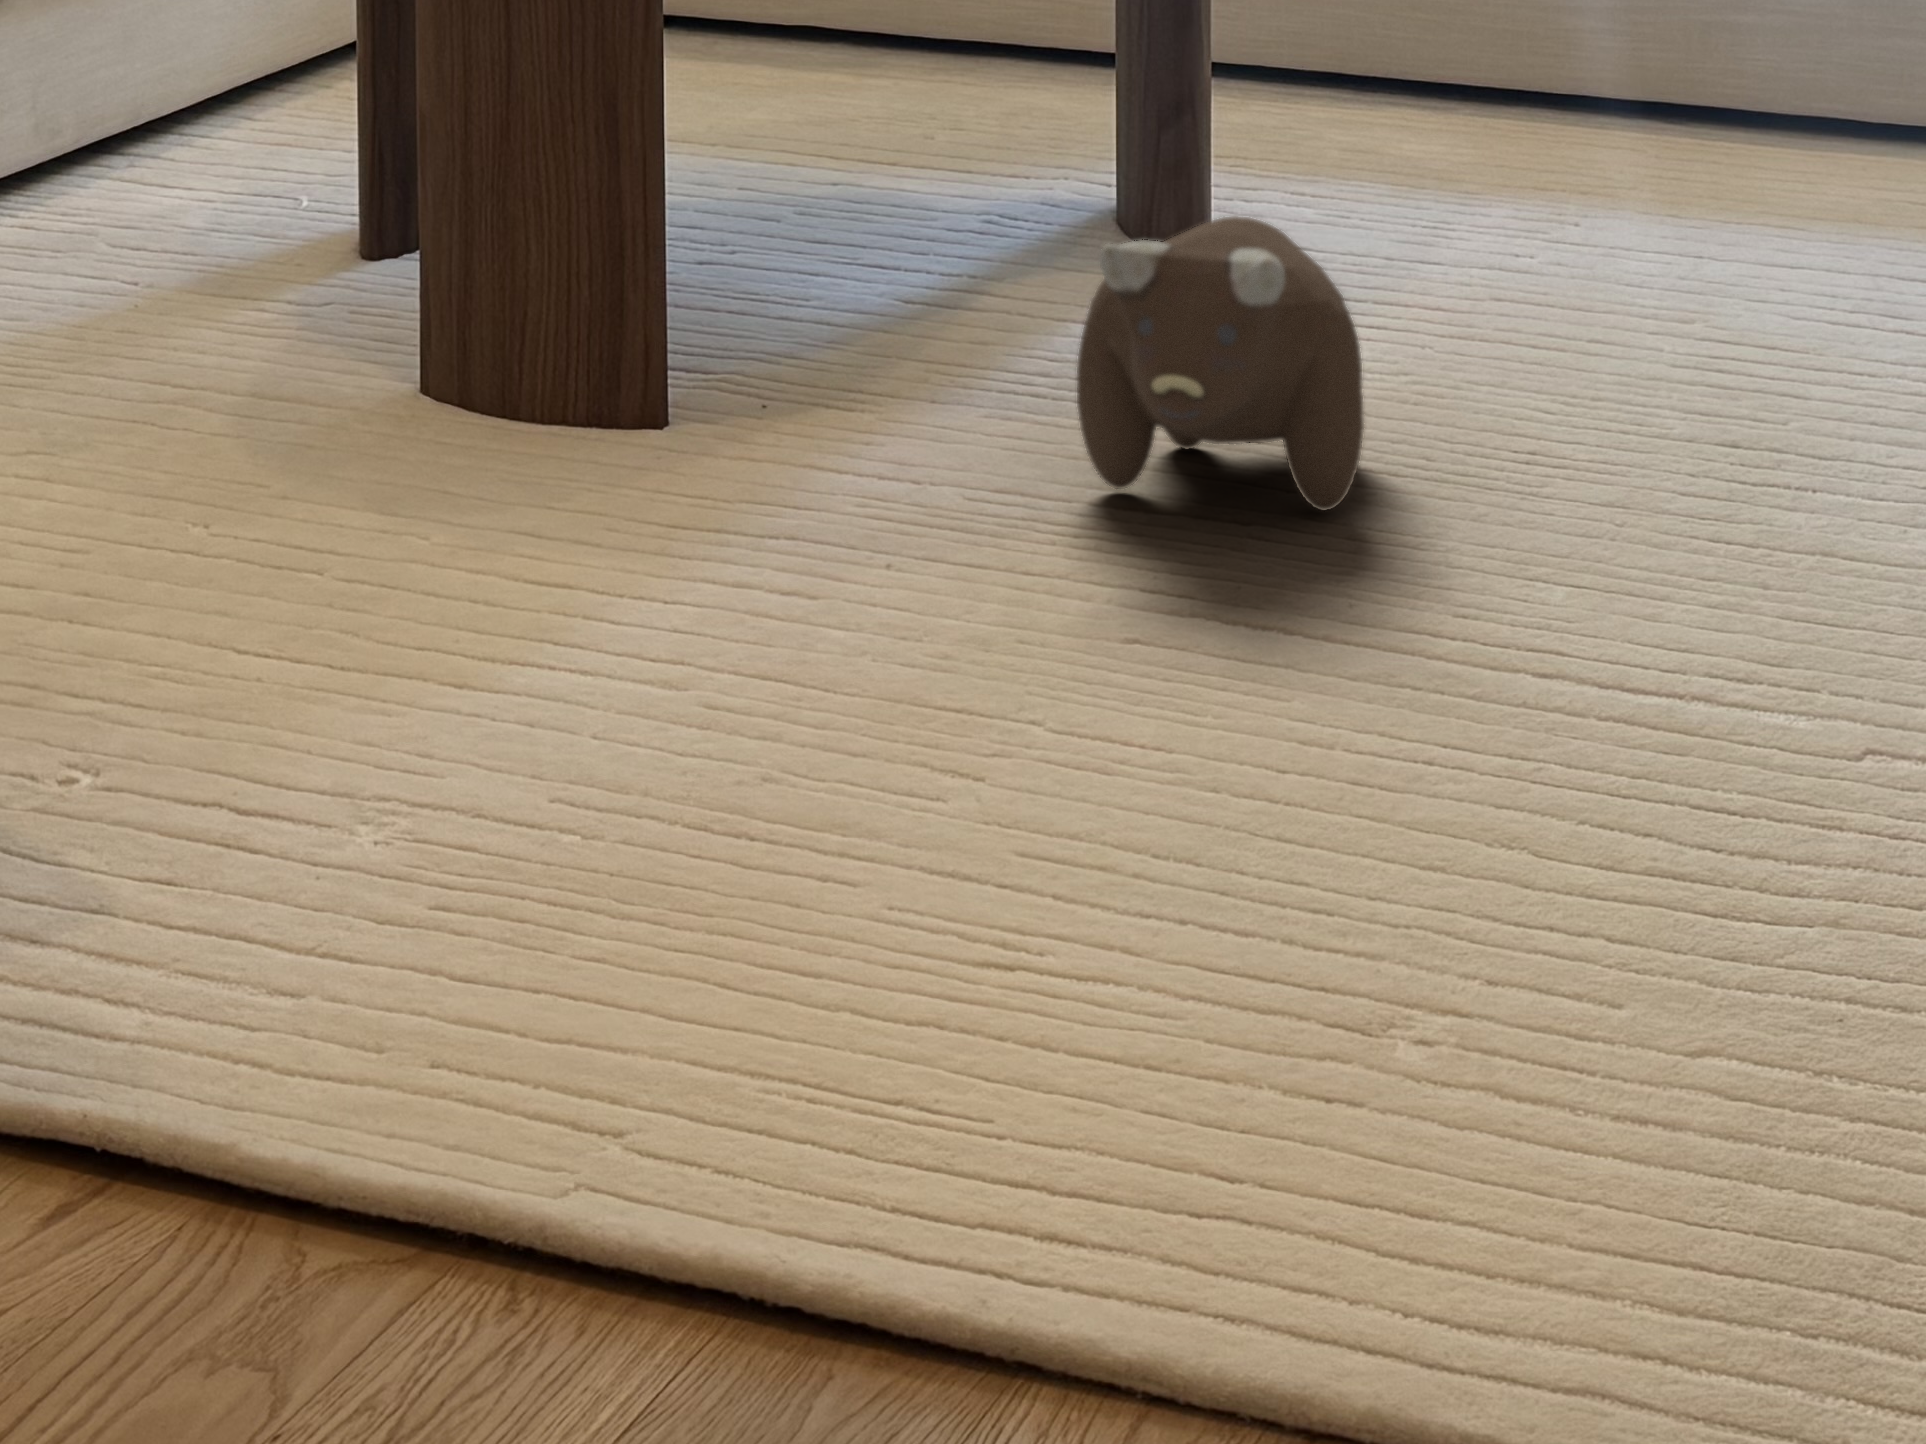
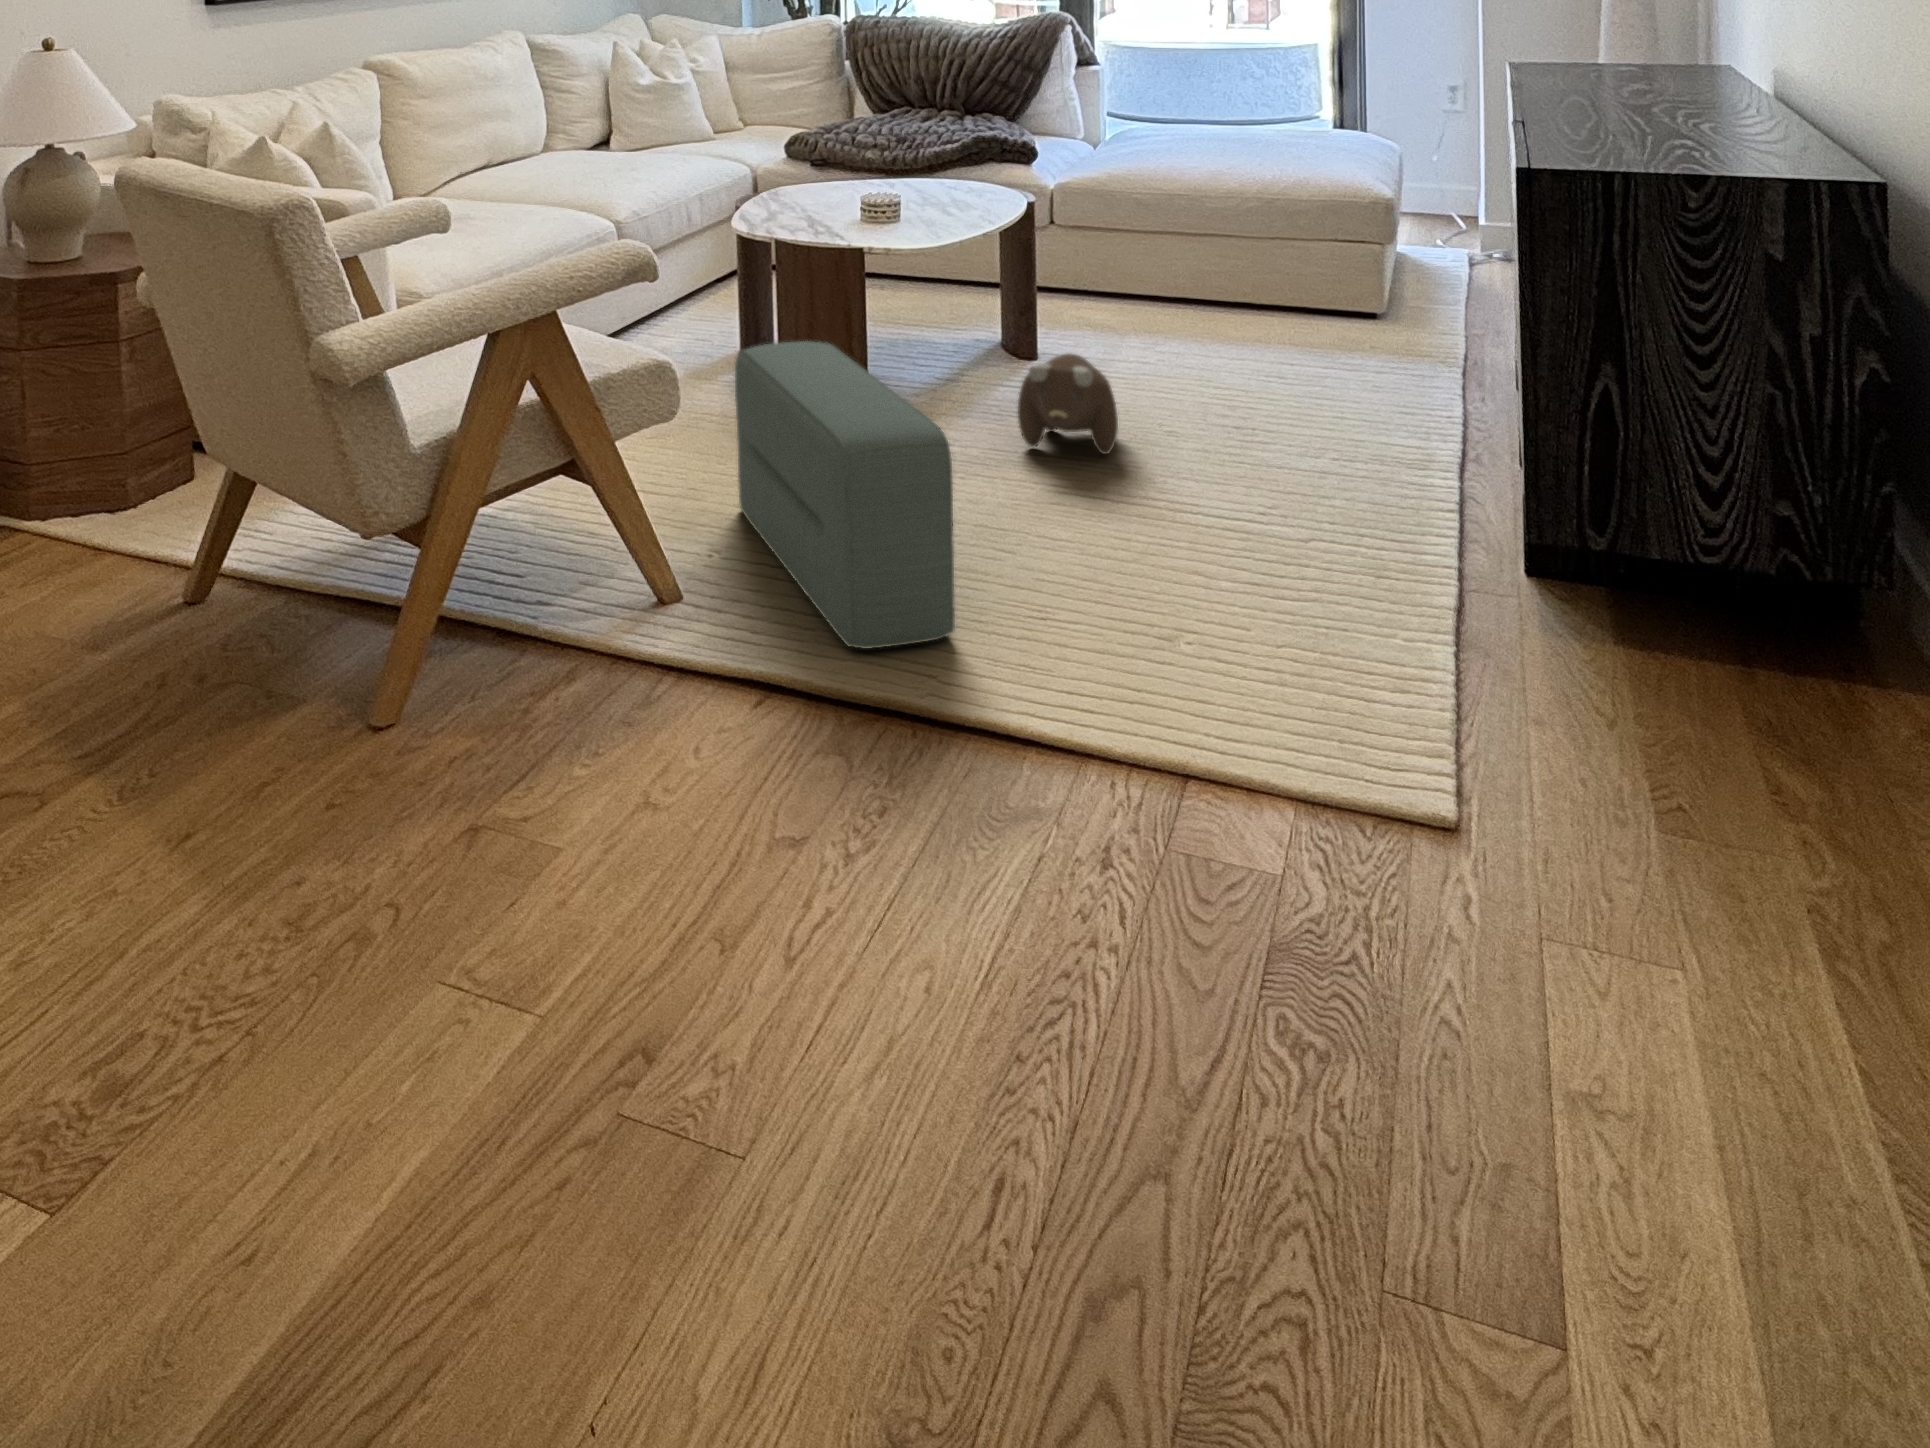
pouf: none [182,152,717,1047] -> present [735,341,955,649]

